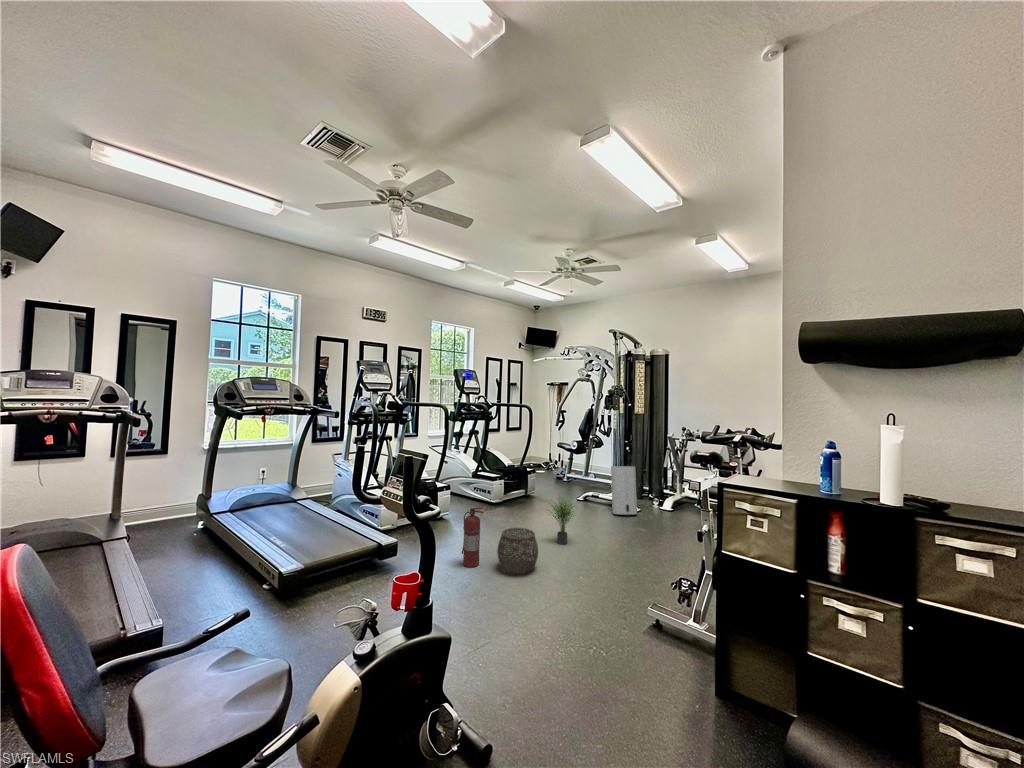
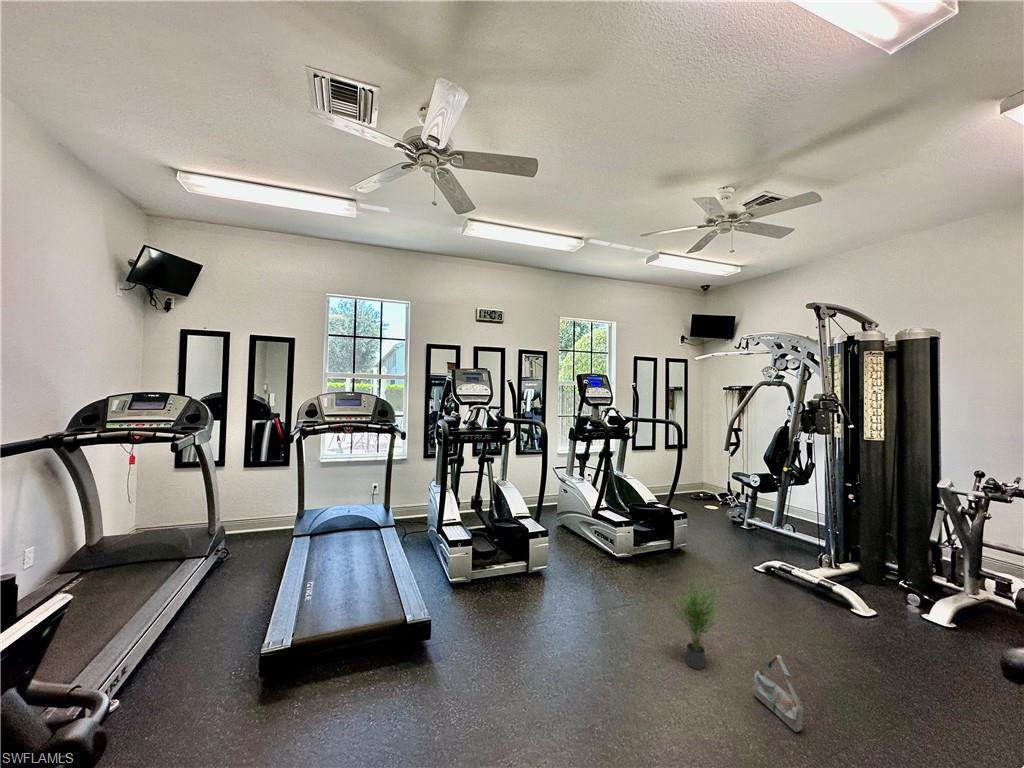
air purifier: present [611,466,637,515] -> none [810,530,866,624]
fire extinguisher: present [462,507,484,567] -> none [515,591,542,685]
bag: none [594,521,619,556] -> present [753,655,804,732]
woven basket: present [497,528,538,574] -> none [559,635,629,730]

